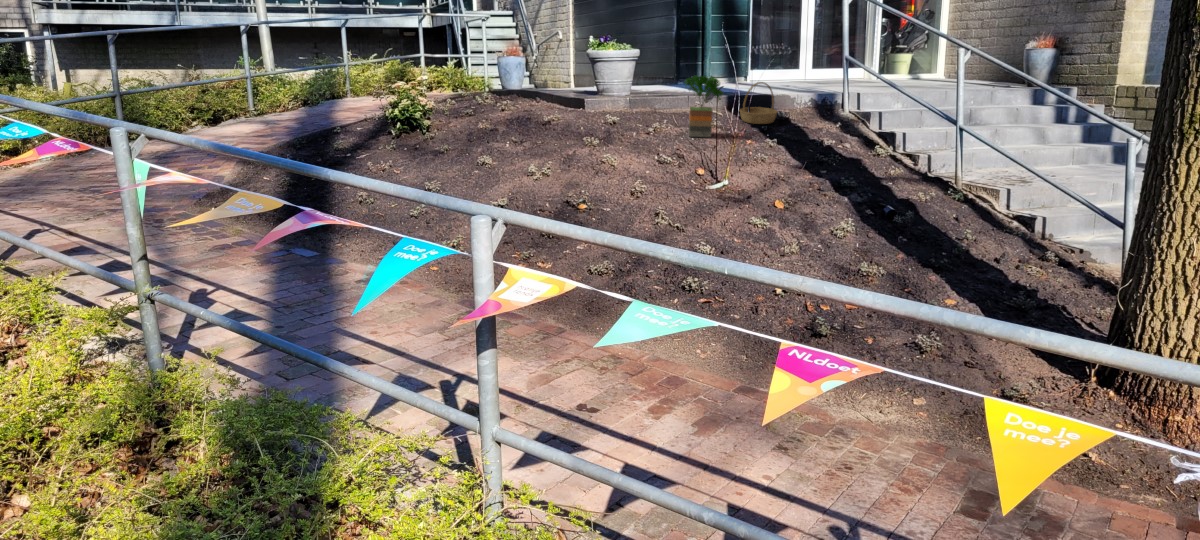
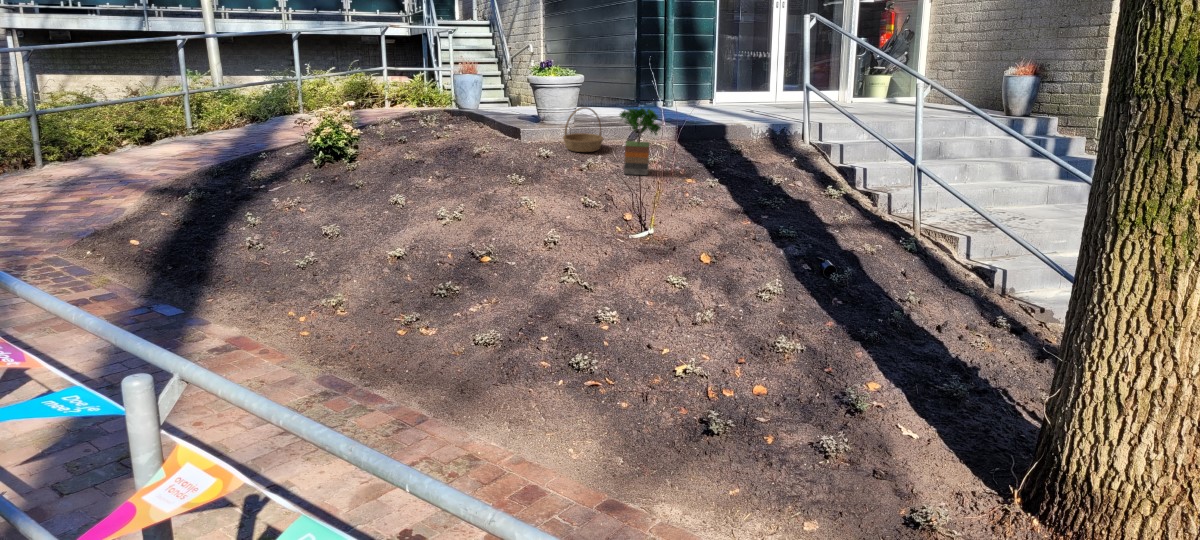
basket: present [739,82,778,124] -> present [563,107,603,152]

